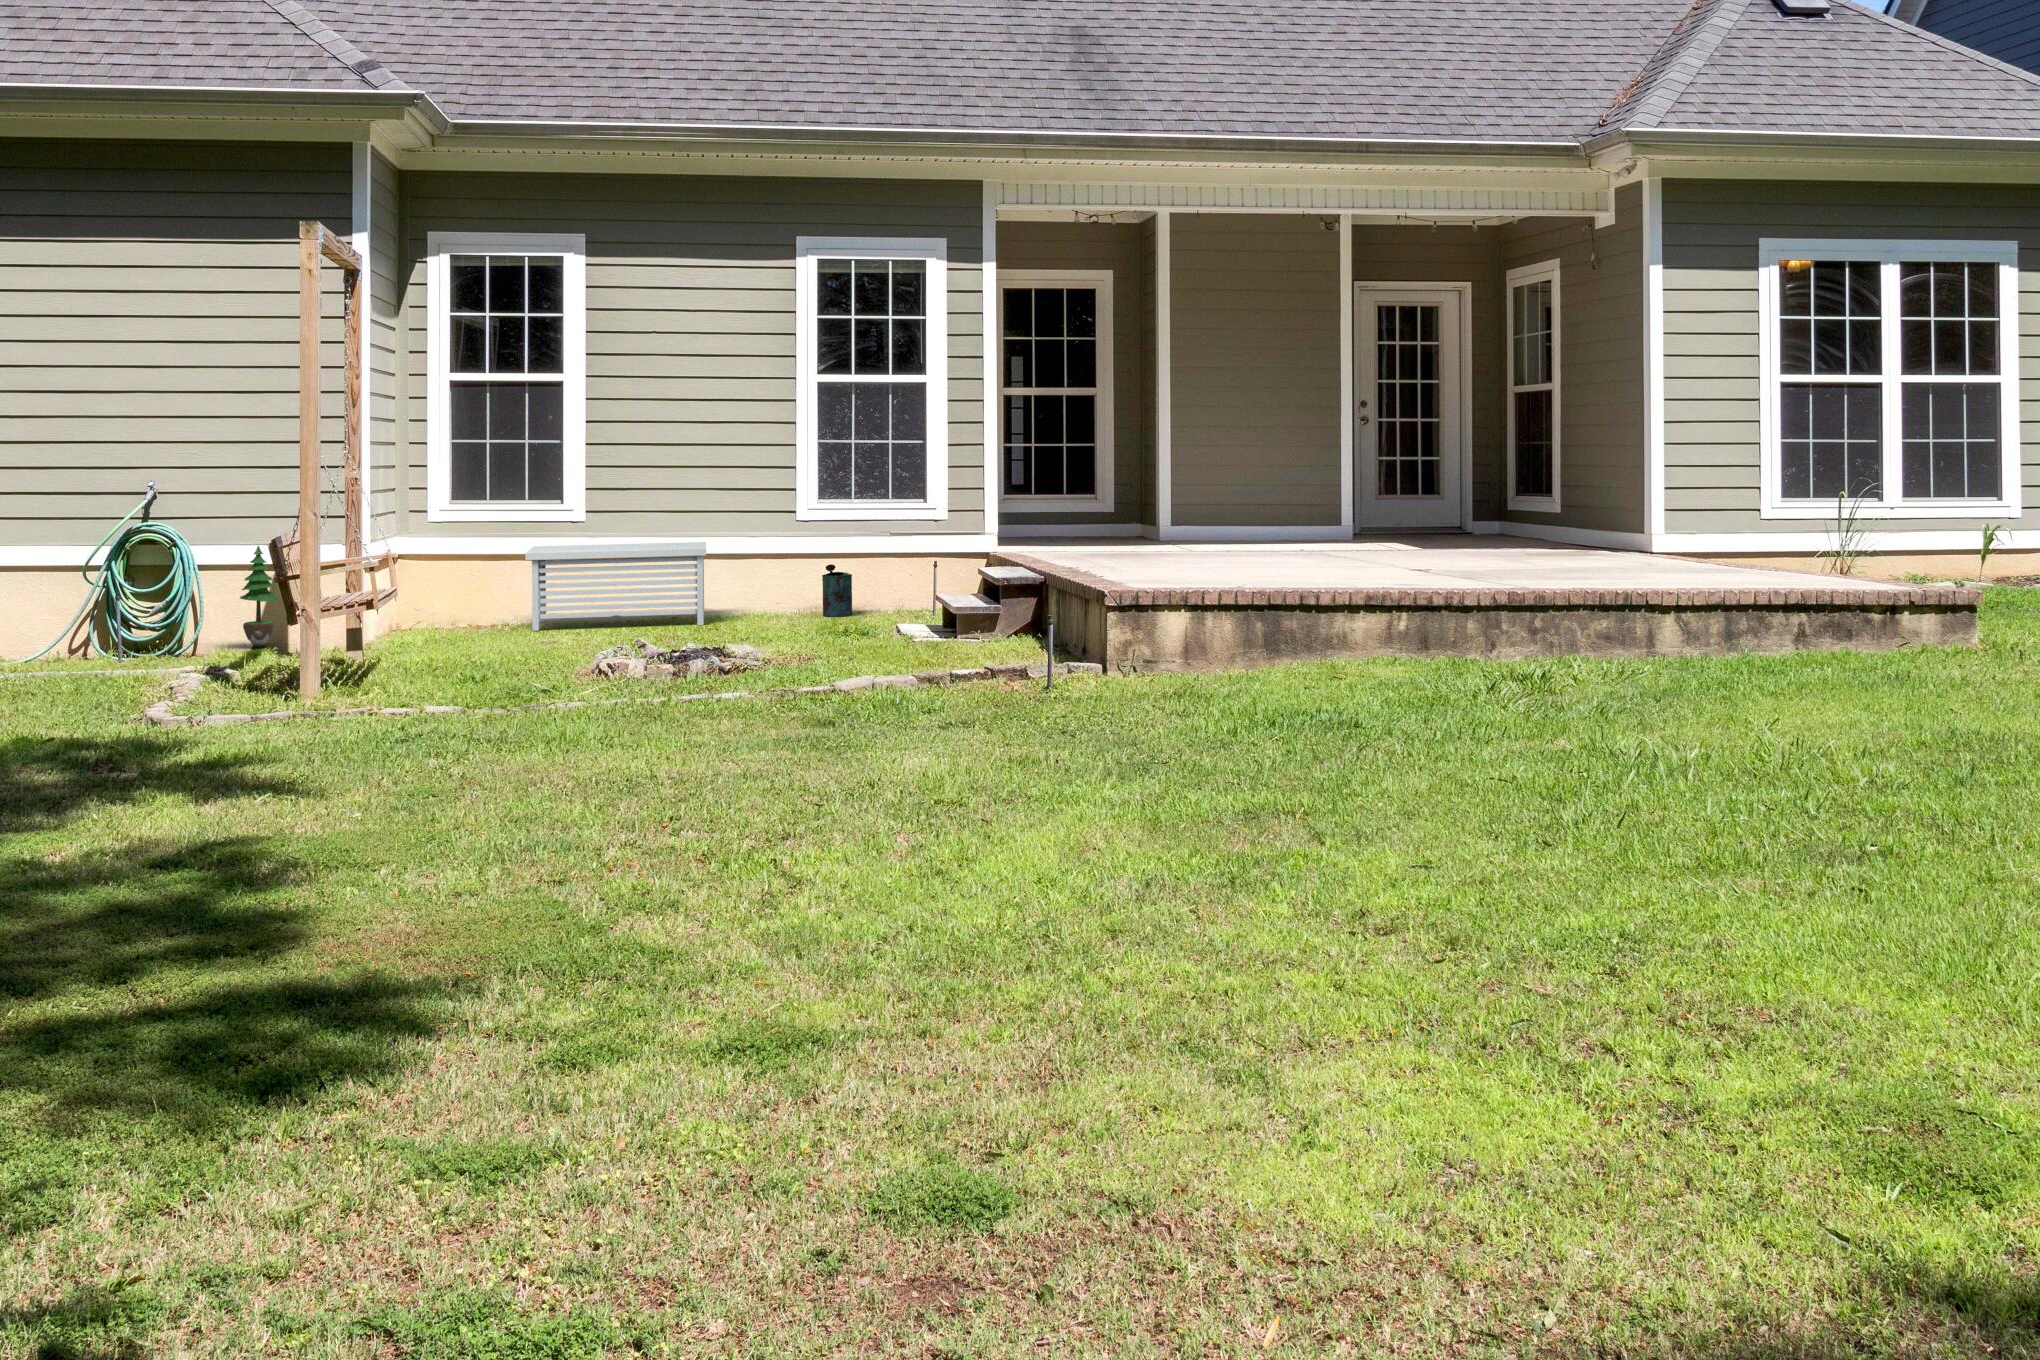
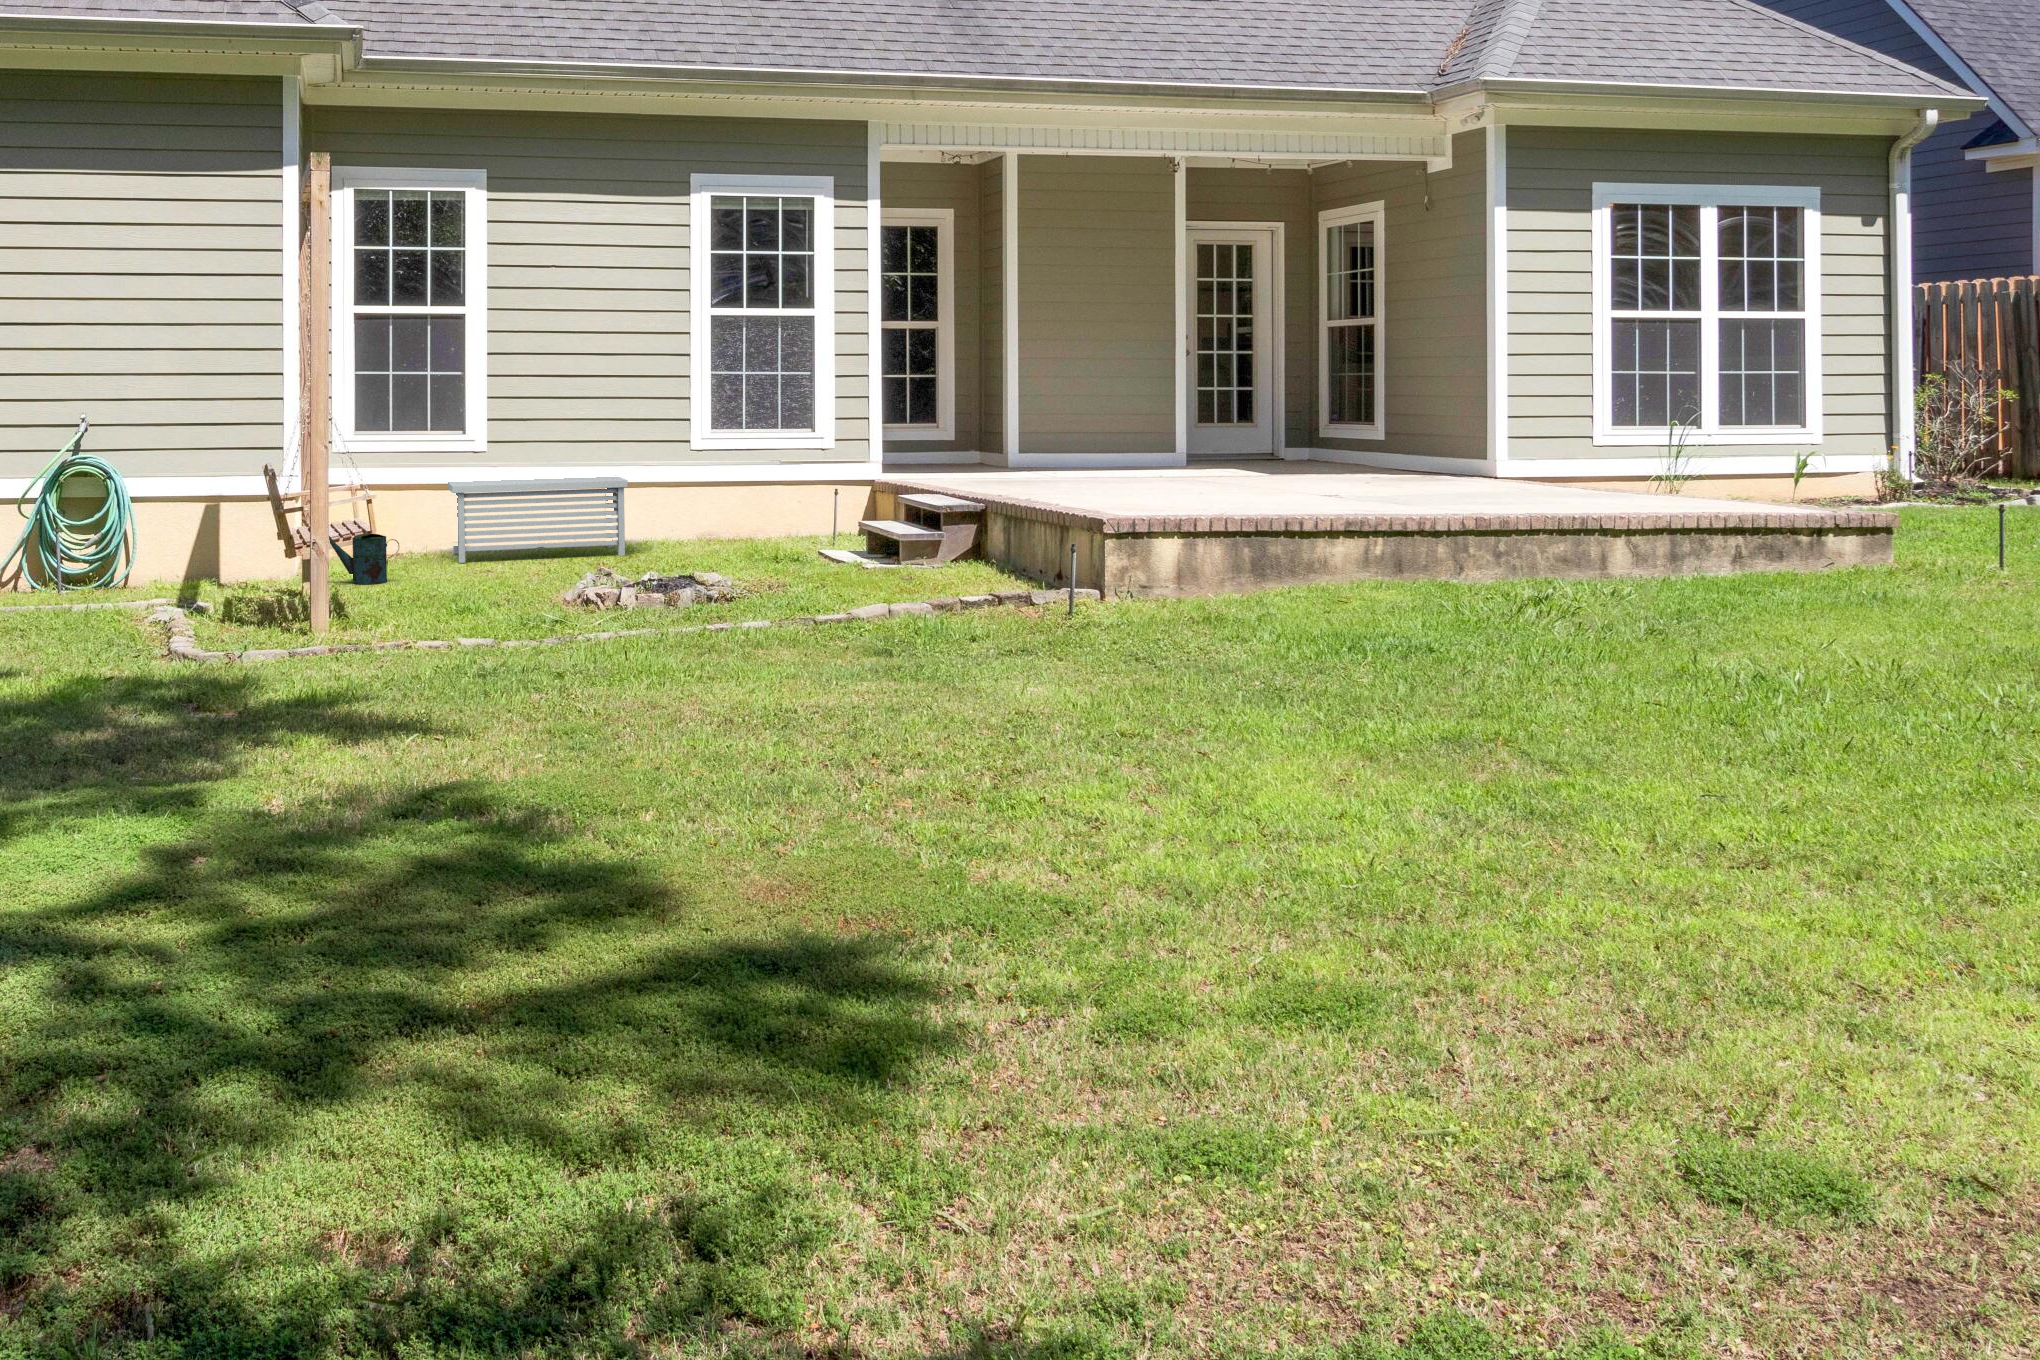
potted tree: present [240,546,278,647] -> none [177,479,216,582]
watering can: present [822,564,852,617] -> present [330,534,399,584]

